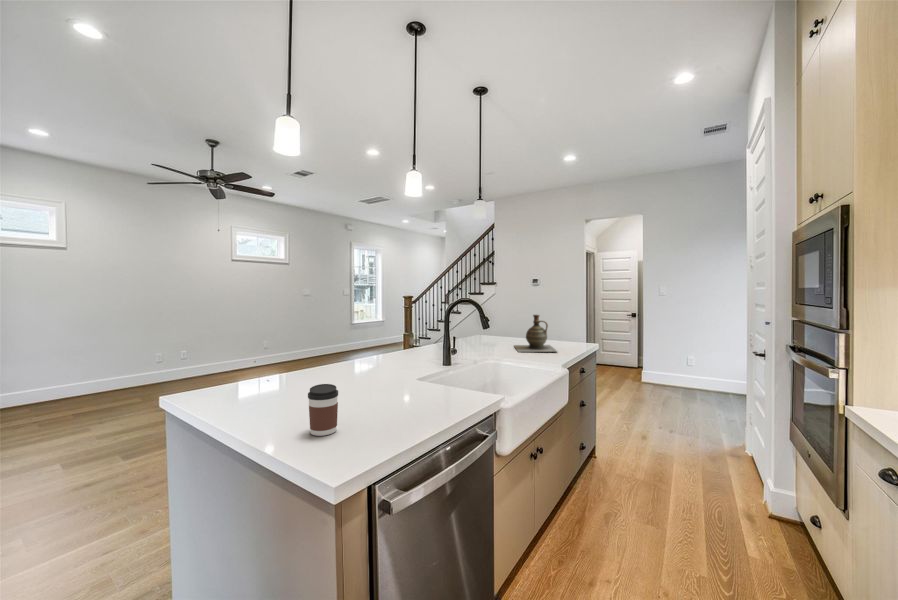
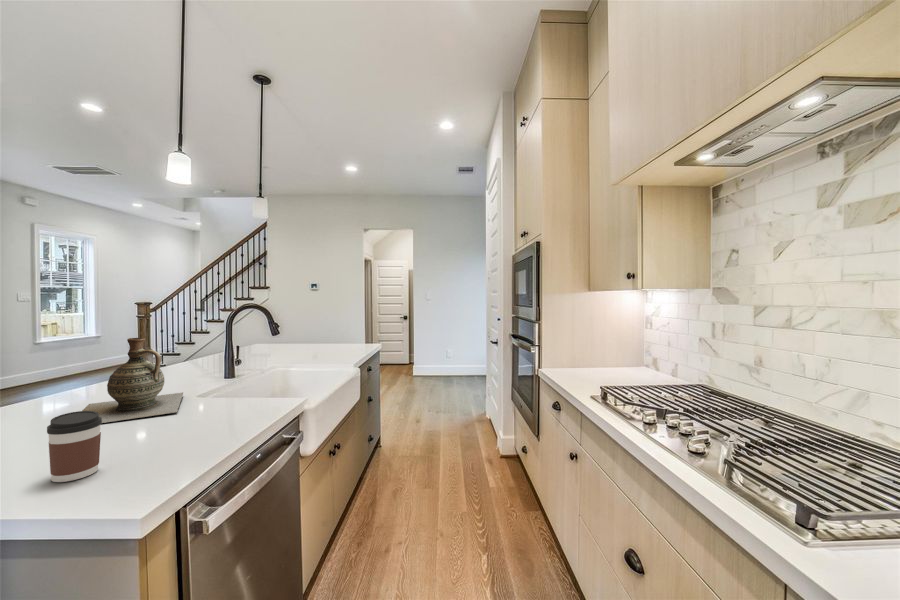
ceramic jug: present [514,315,557,352] -> present [82,338,183,423]

